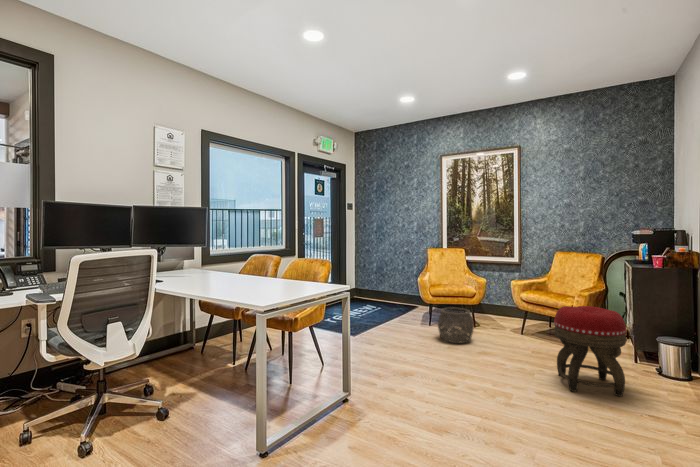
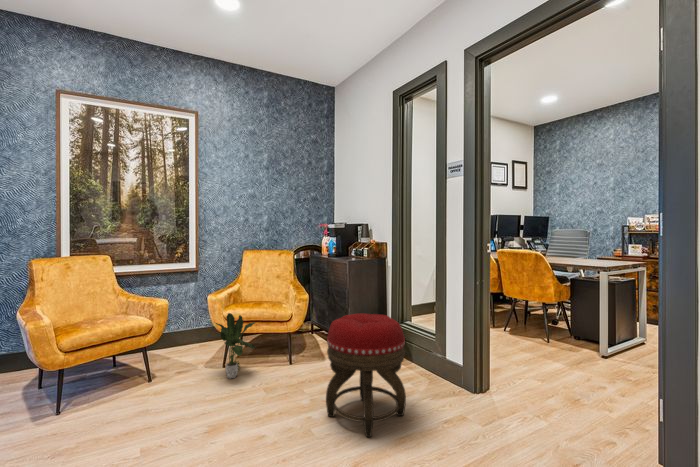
potted plant: none [510,295,542,341] -> present [216,313,256,378]
woven basket: present [438,307,474,343] -> none [96,357,172,435]

